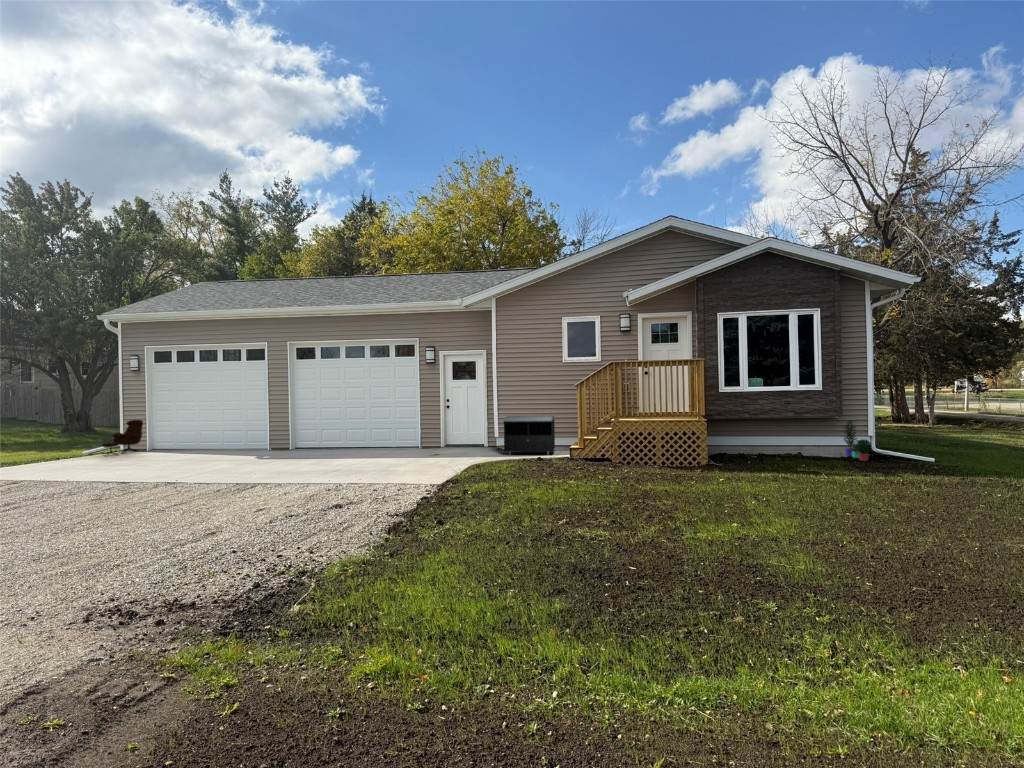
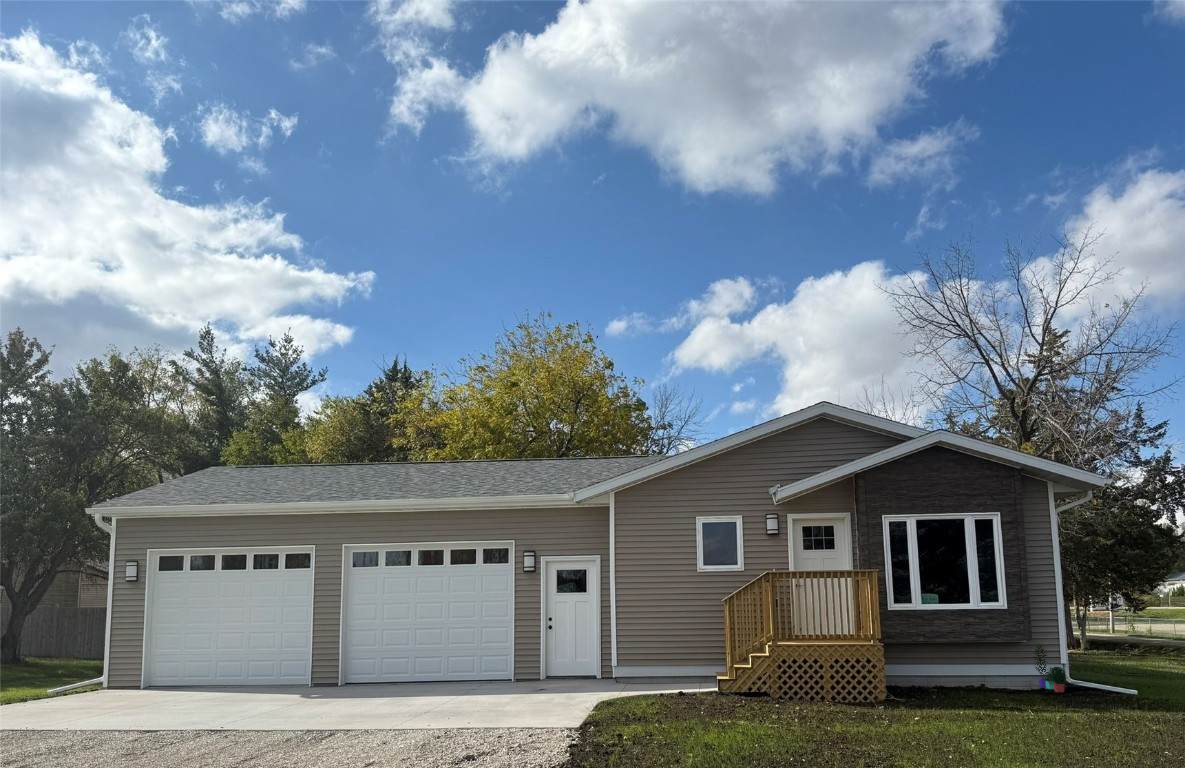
storage bench: present [503,415,555,455] -> none [631,639,692,690]
lounge chair: present [102,420,143,455] -> none [87,646,136,698]

